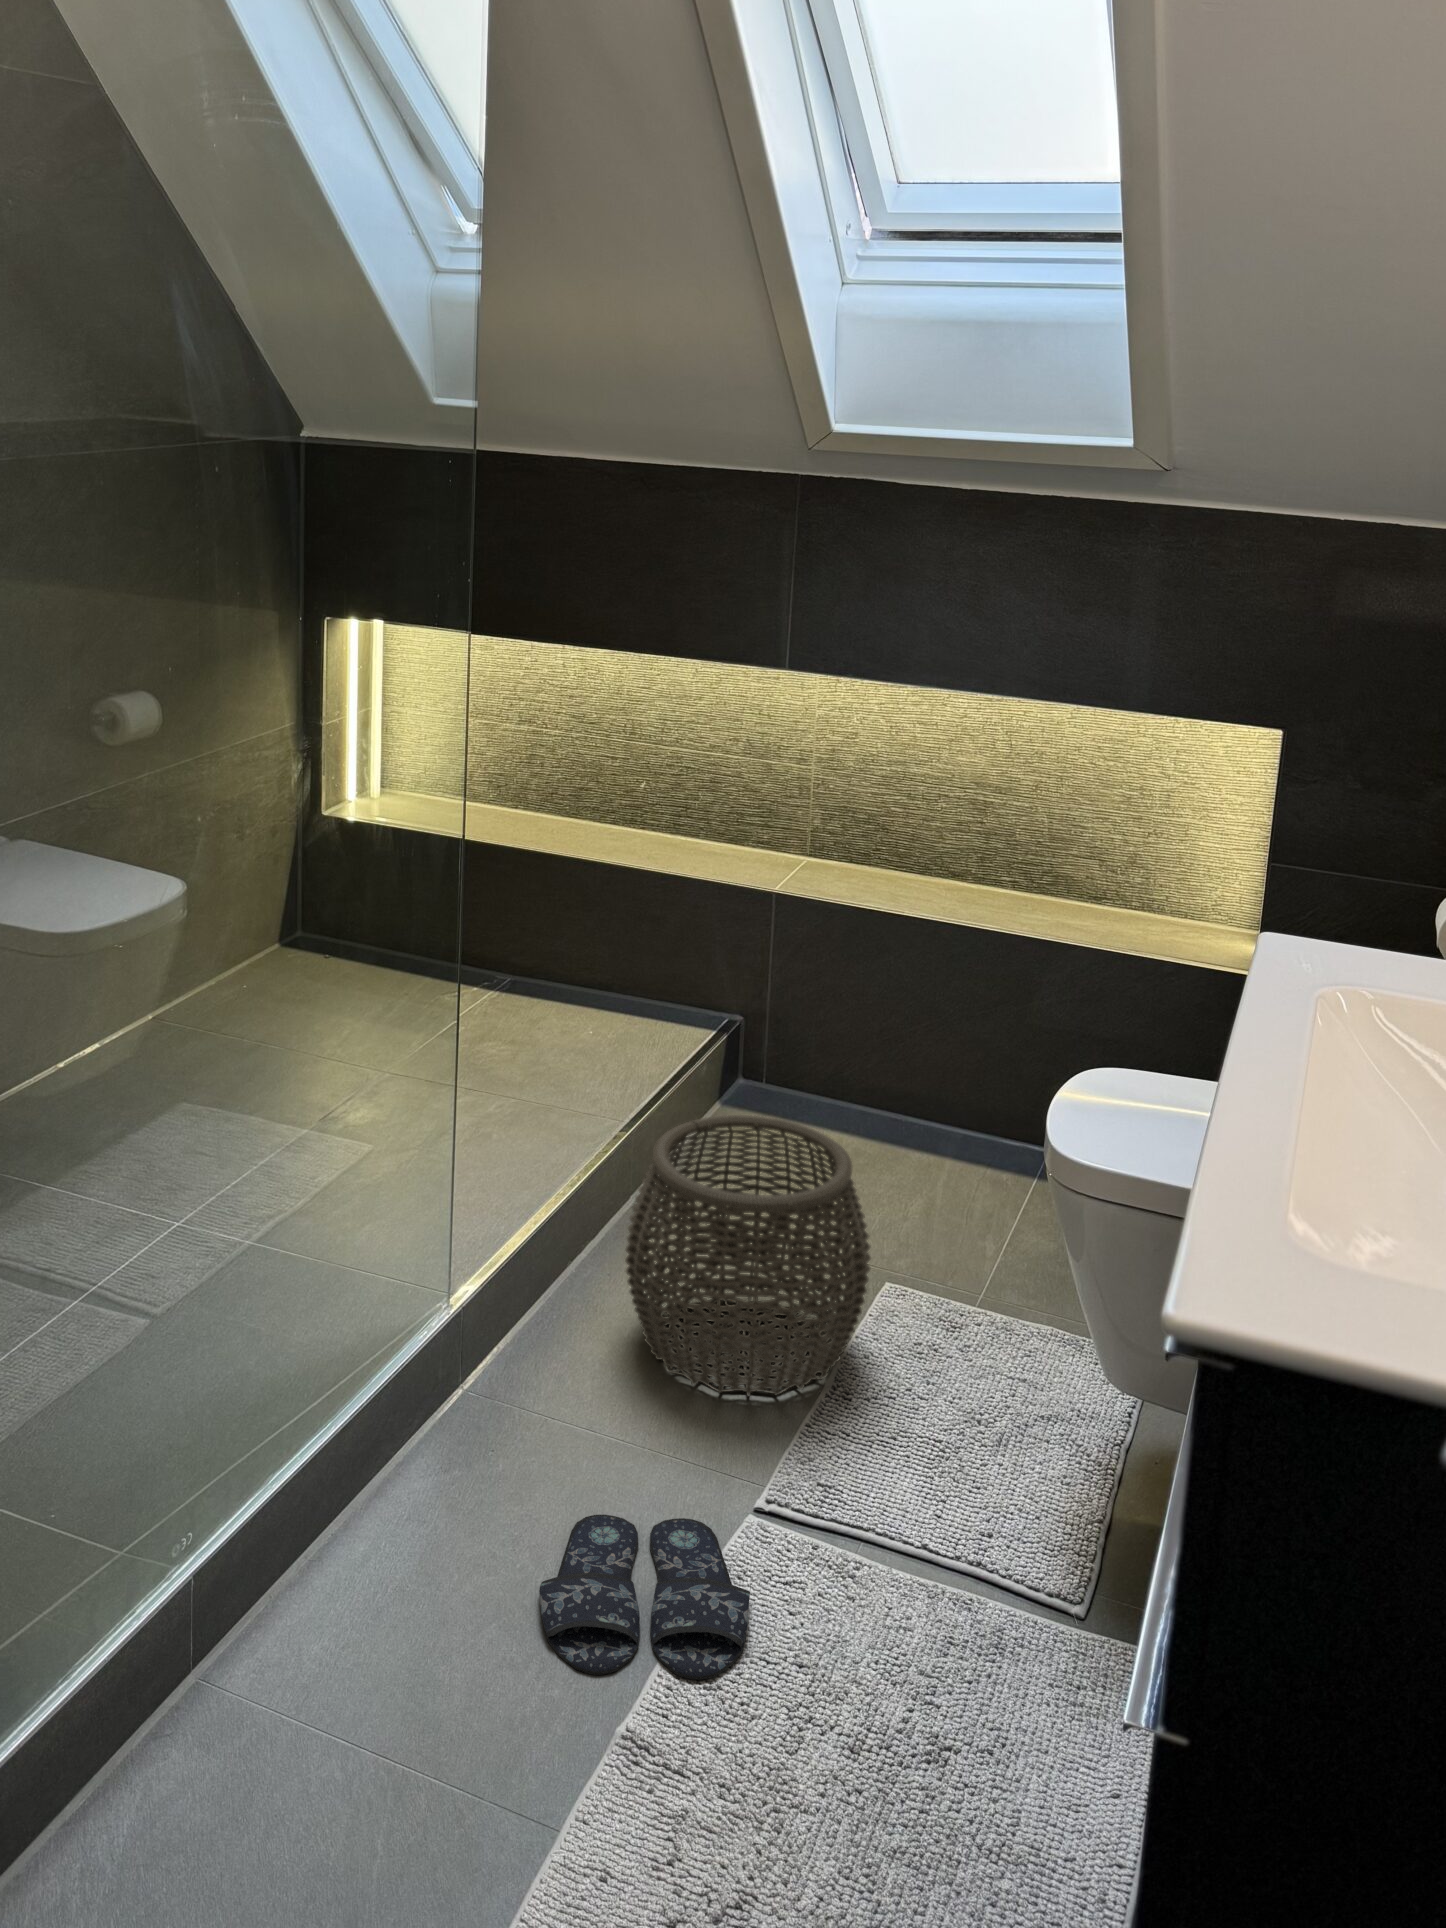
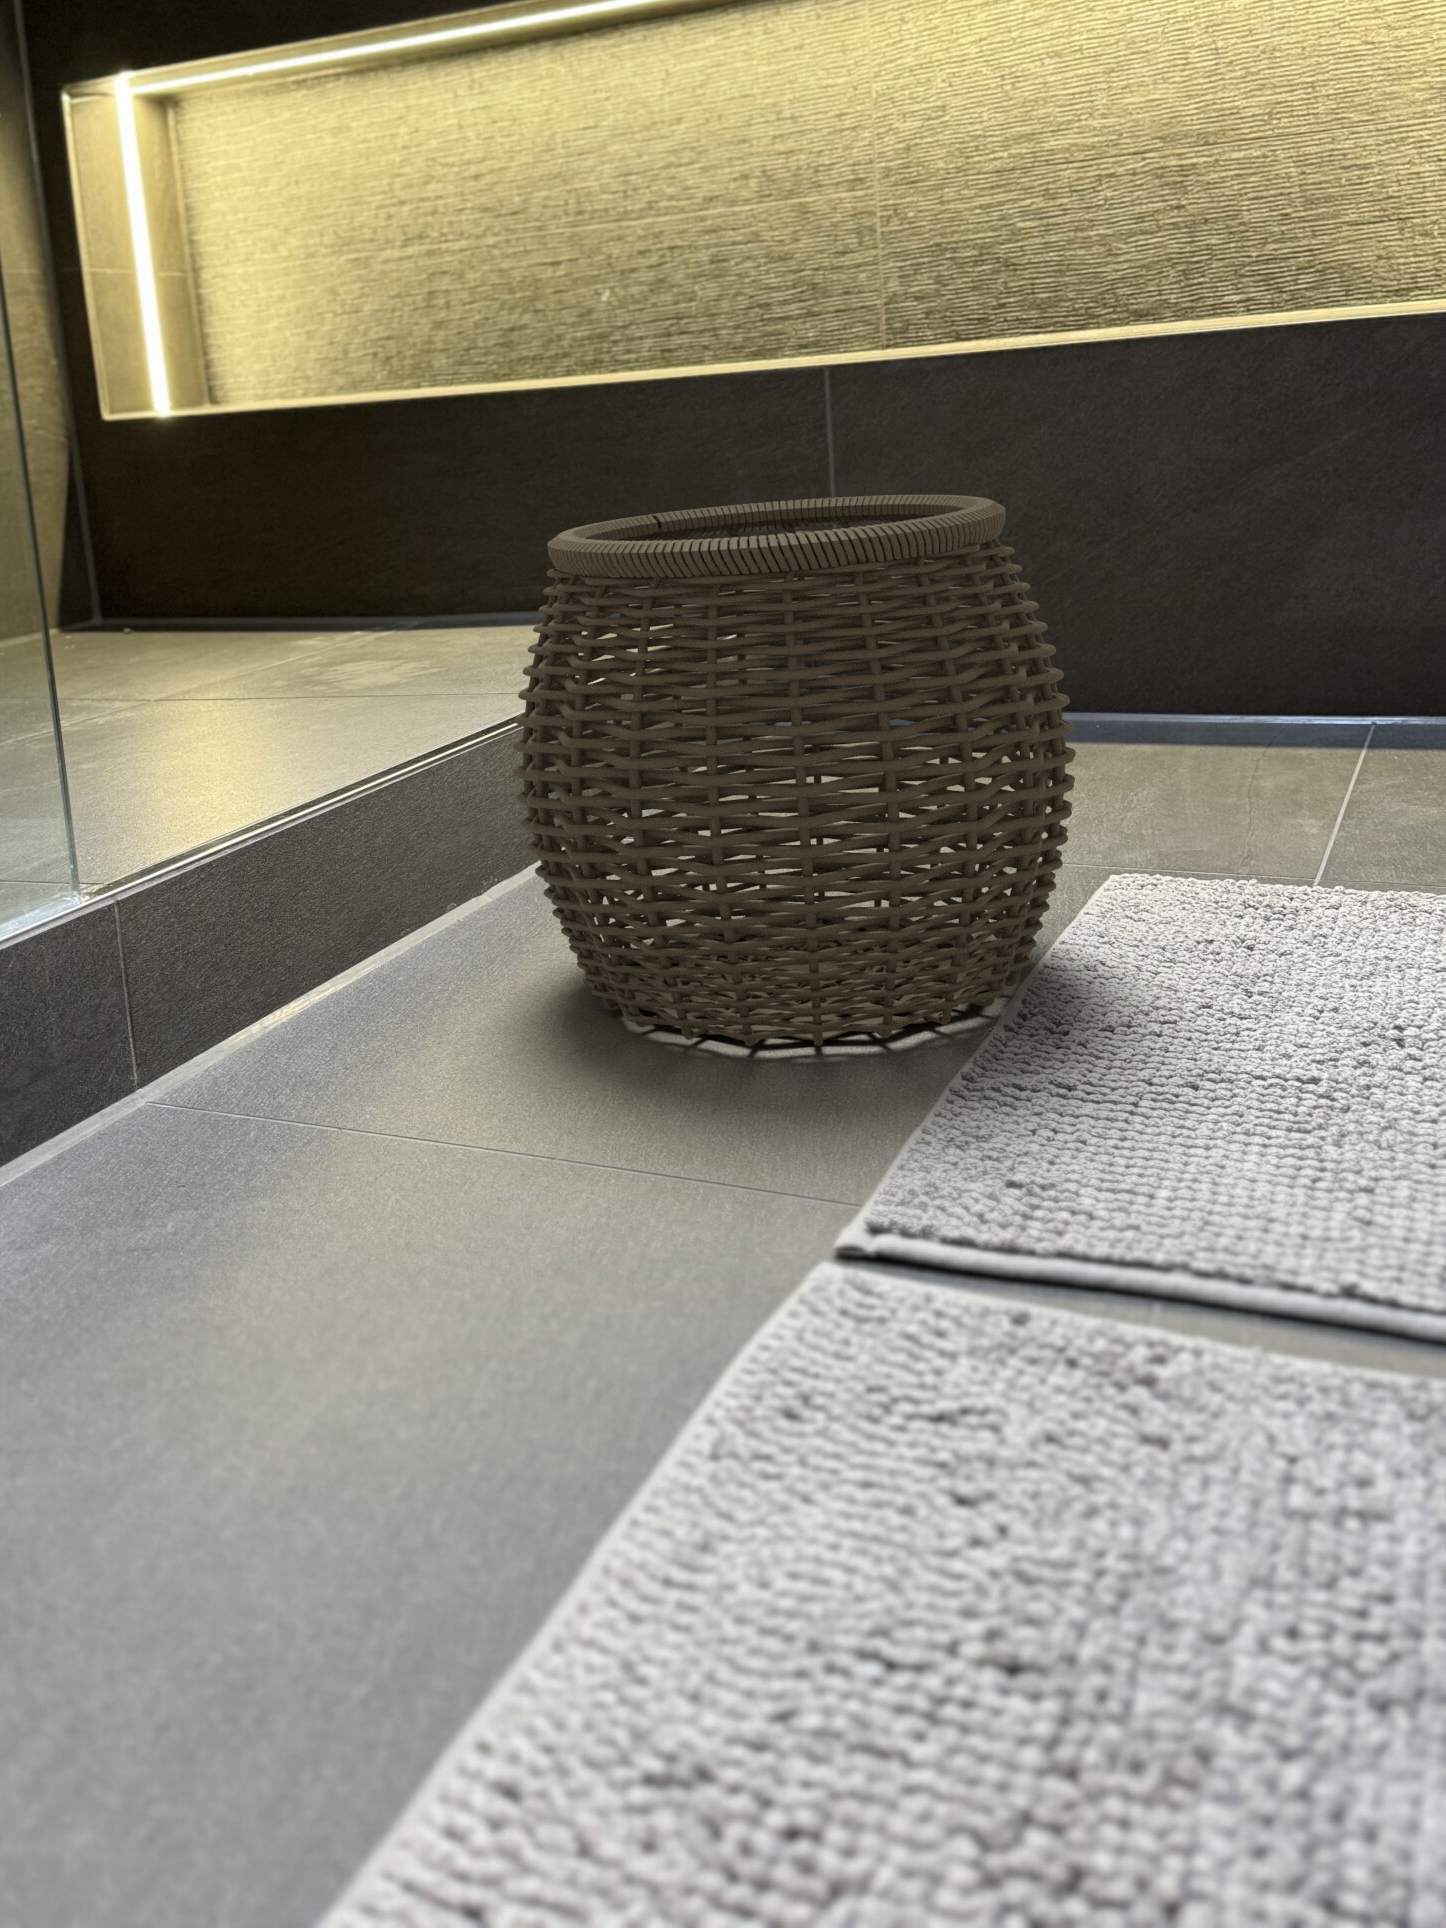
slippers: present [539,1514,750,1680] -> none [103,1280,819,1759]

